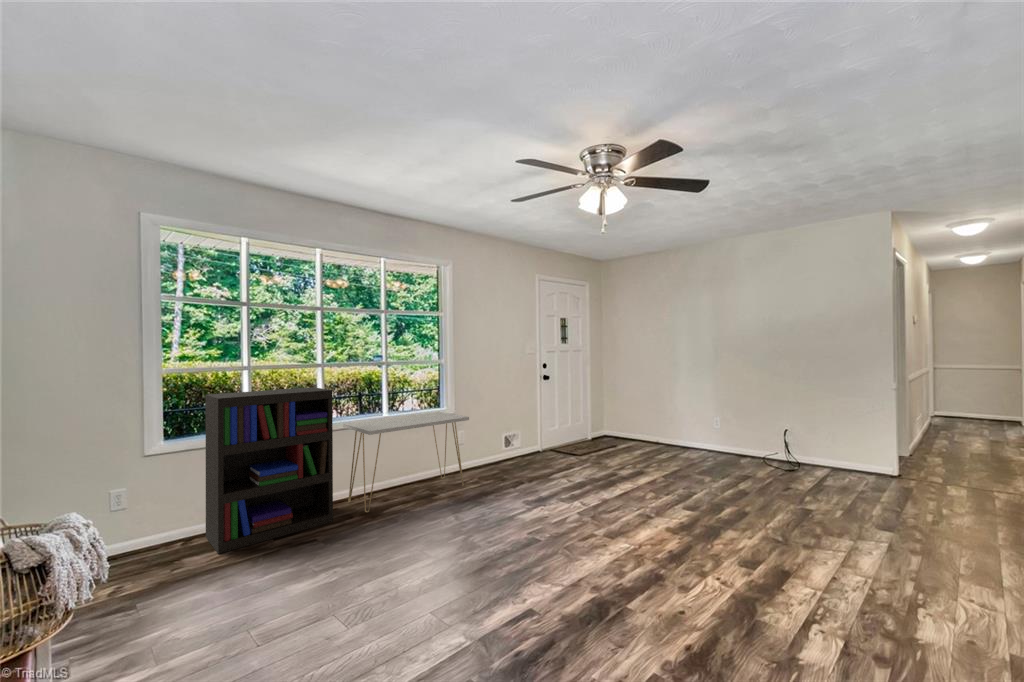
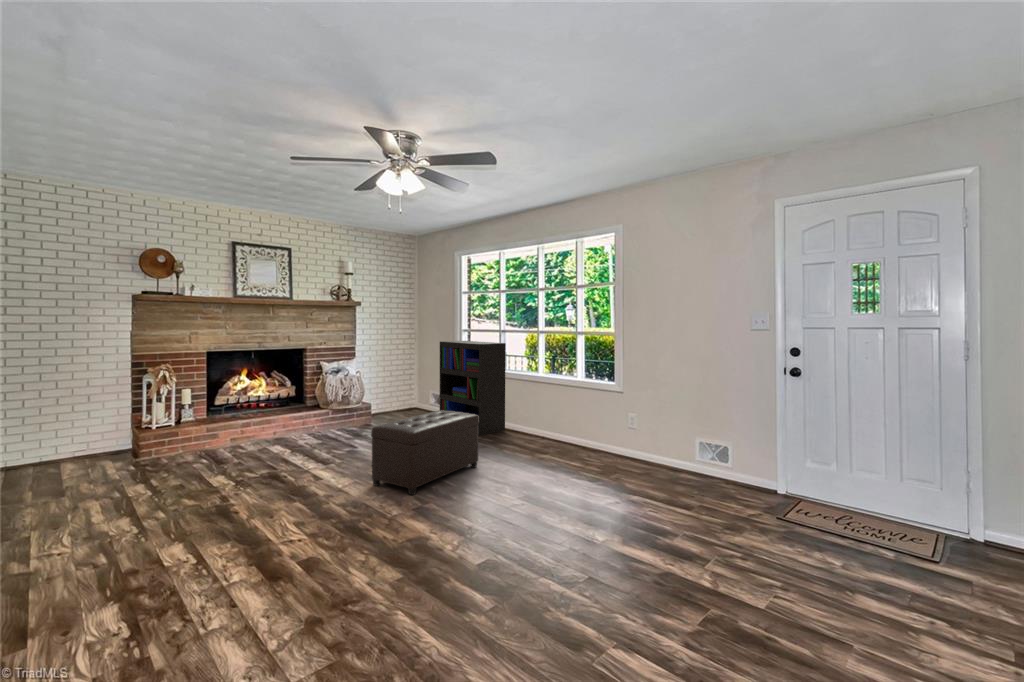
console table: present [343,412,469,512] -> none [489,374,596,459]
ottoman: none [446,459,581,565] -> present [371,410,479,495]

